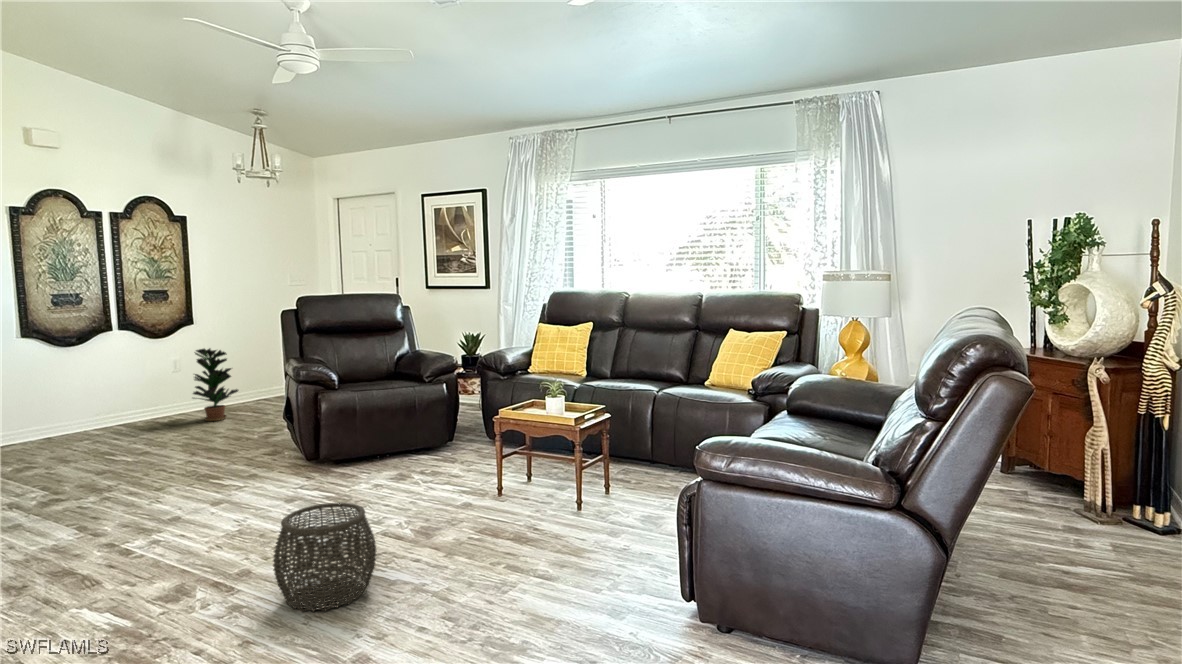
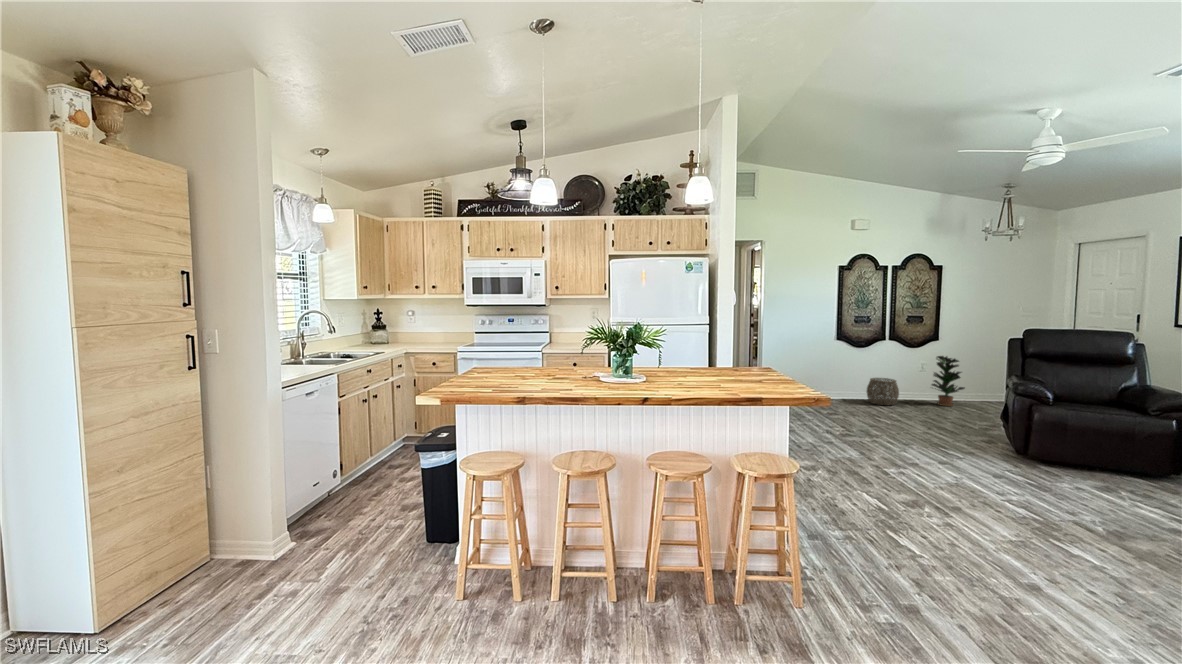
woven basket: present [273,503,377,612] -> present [867,378,899,406]

